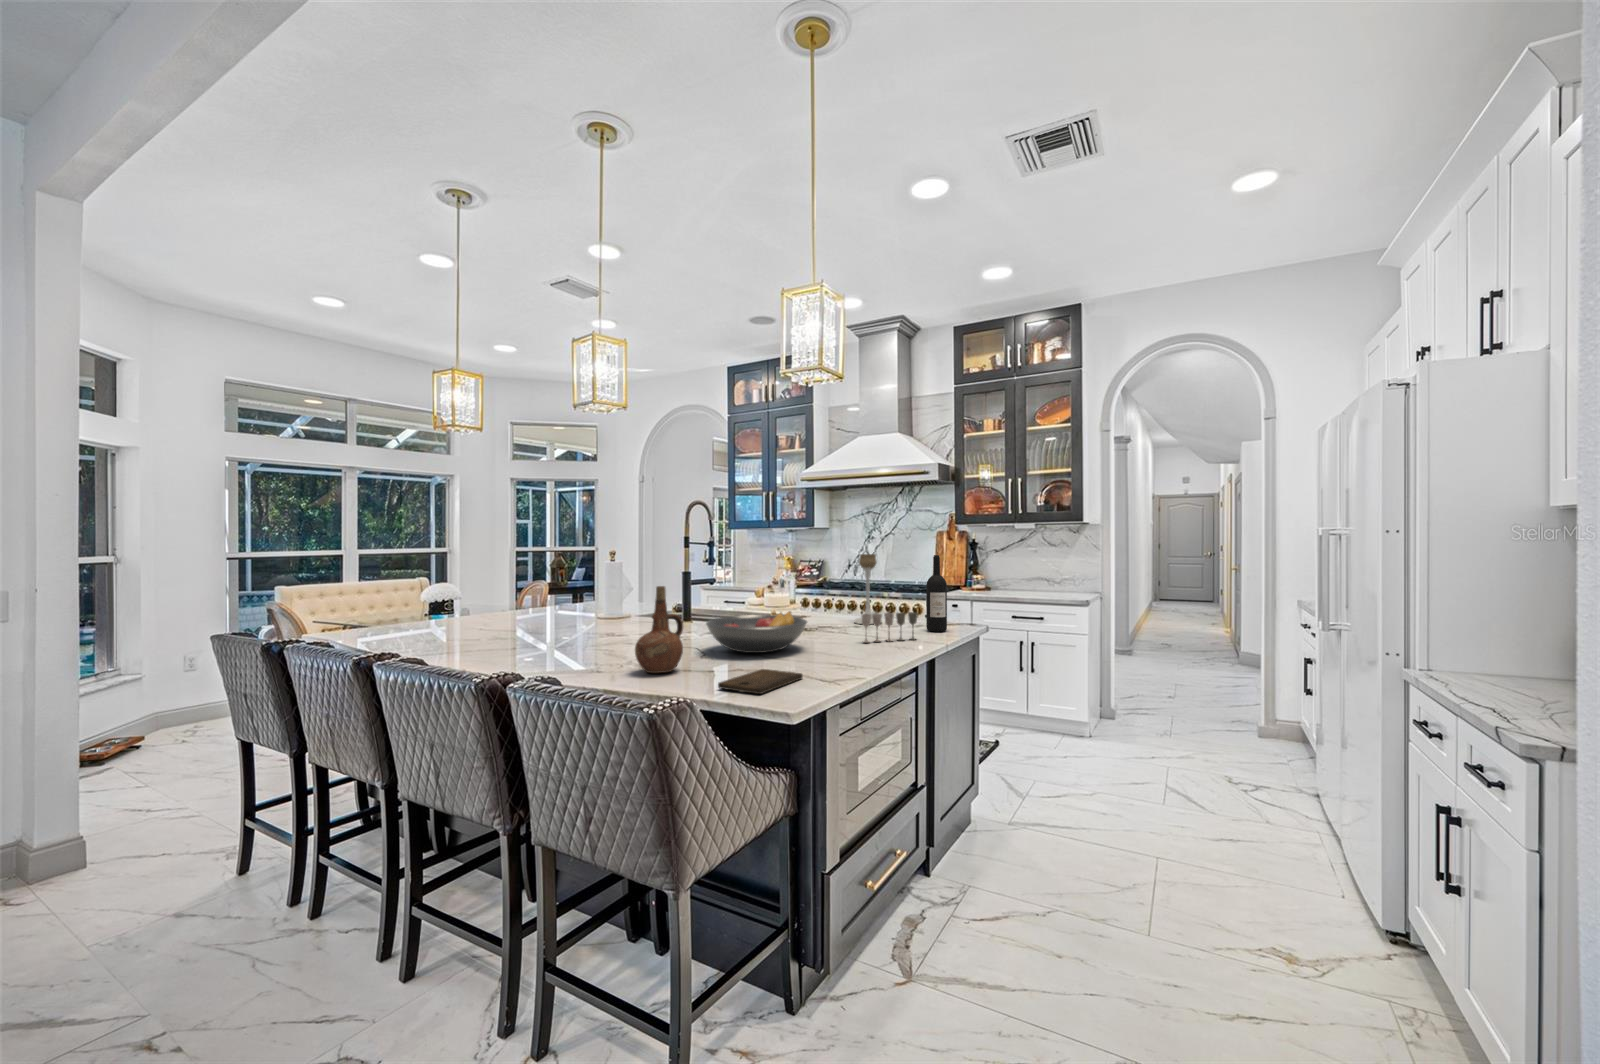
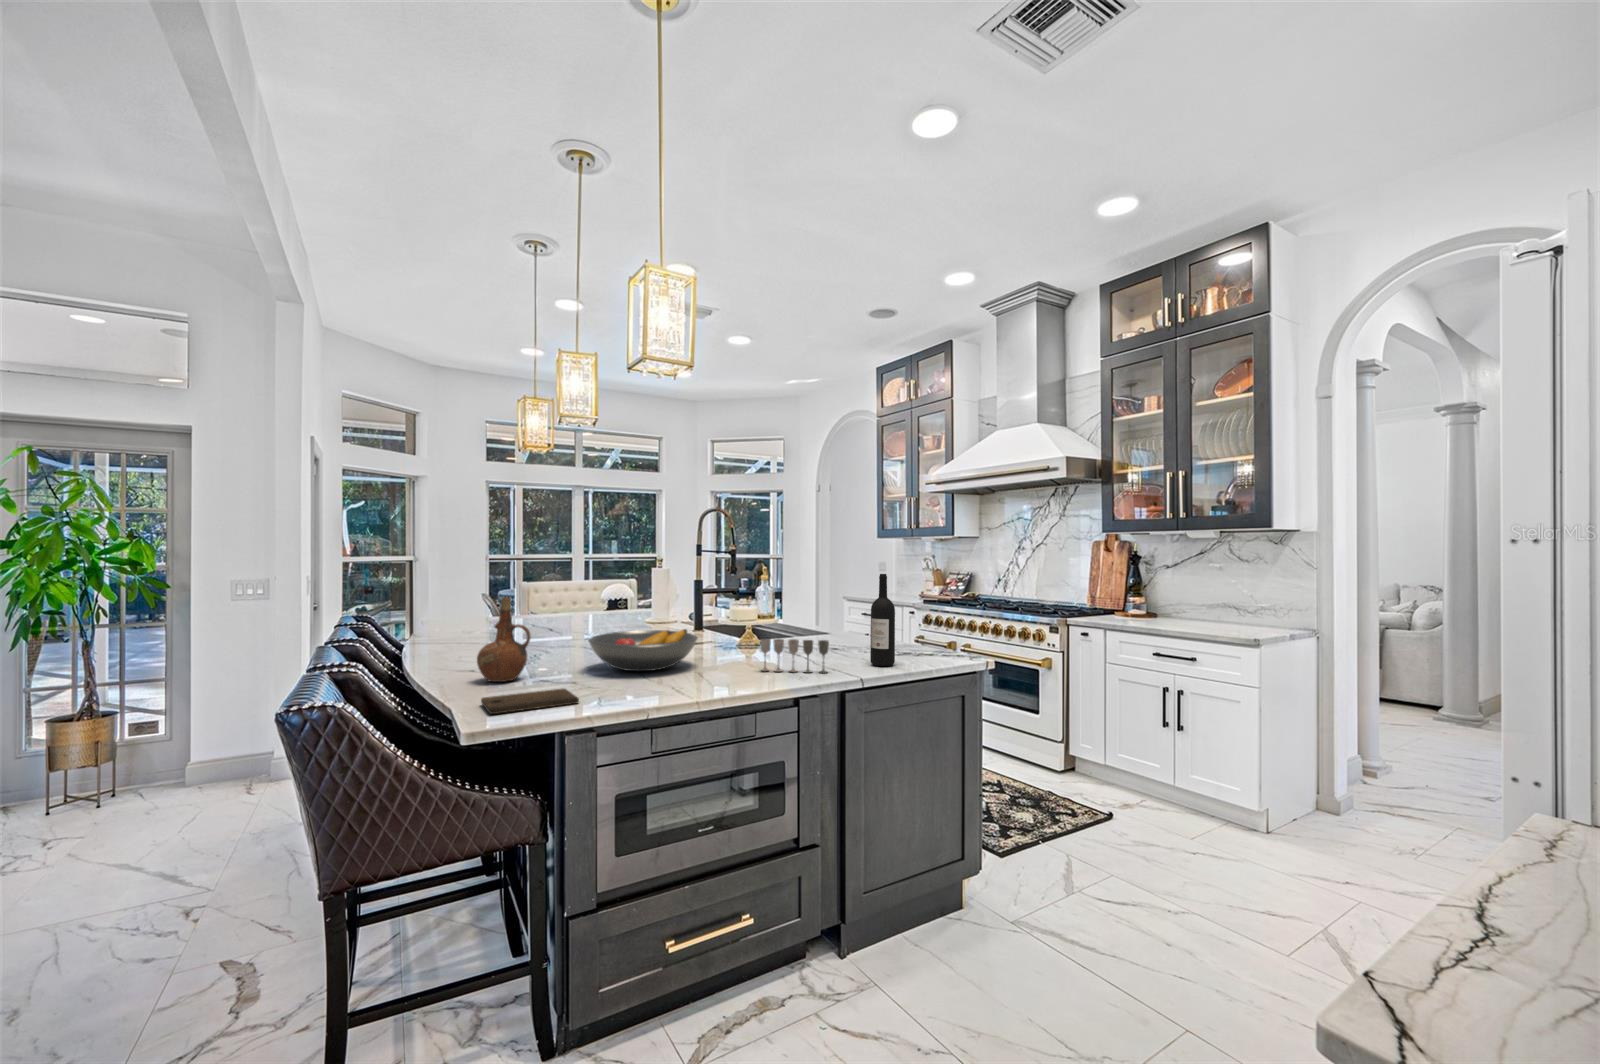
candle holder: present [854,554,877,624] -> none [828,569,861,650]

